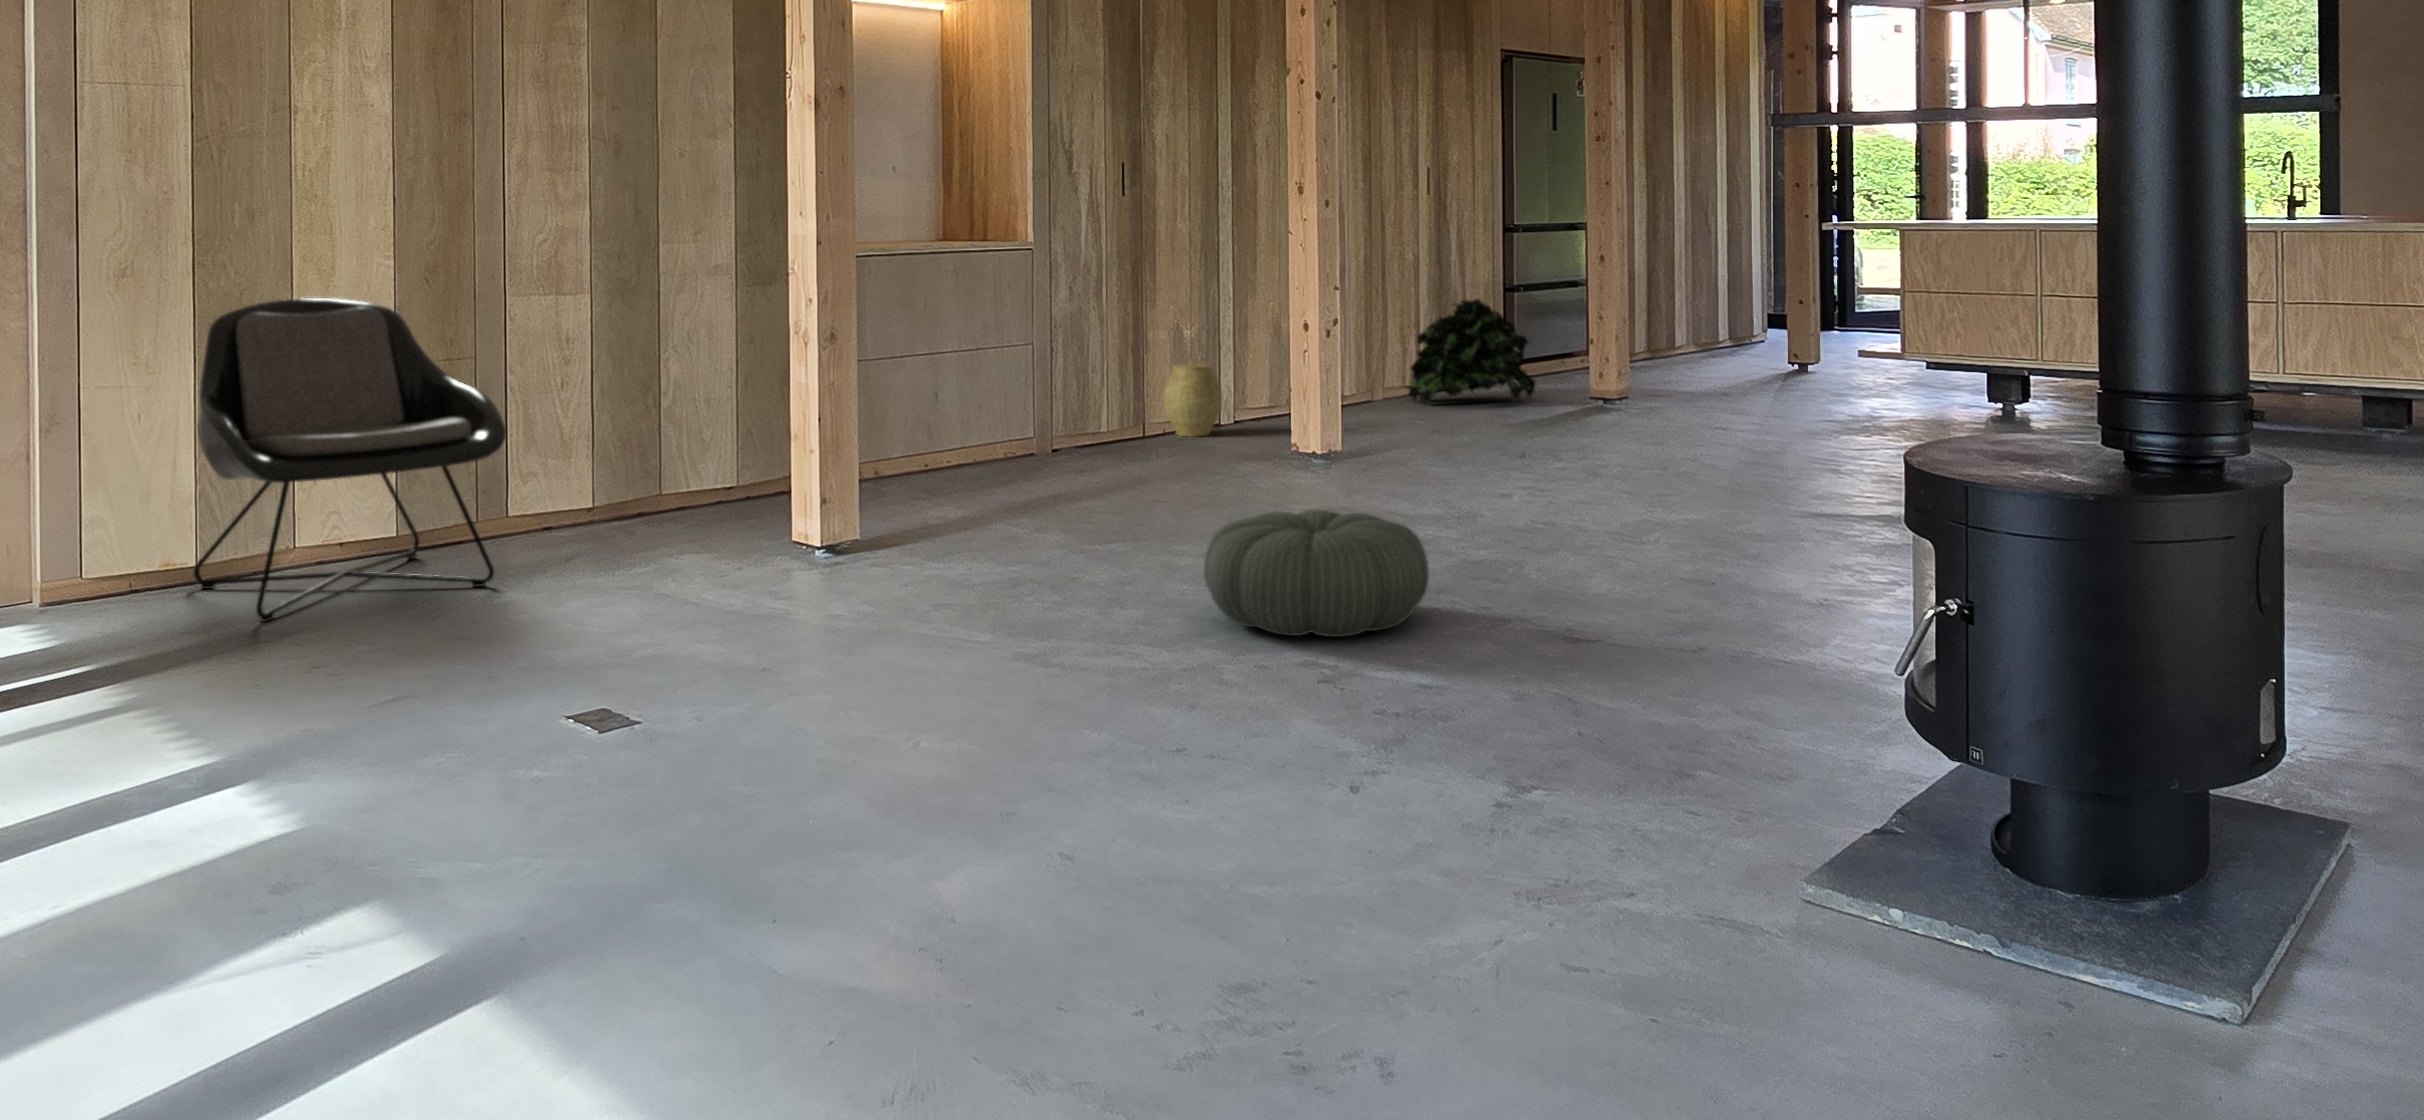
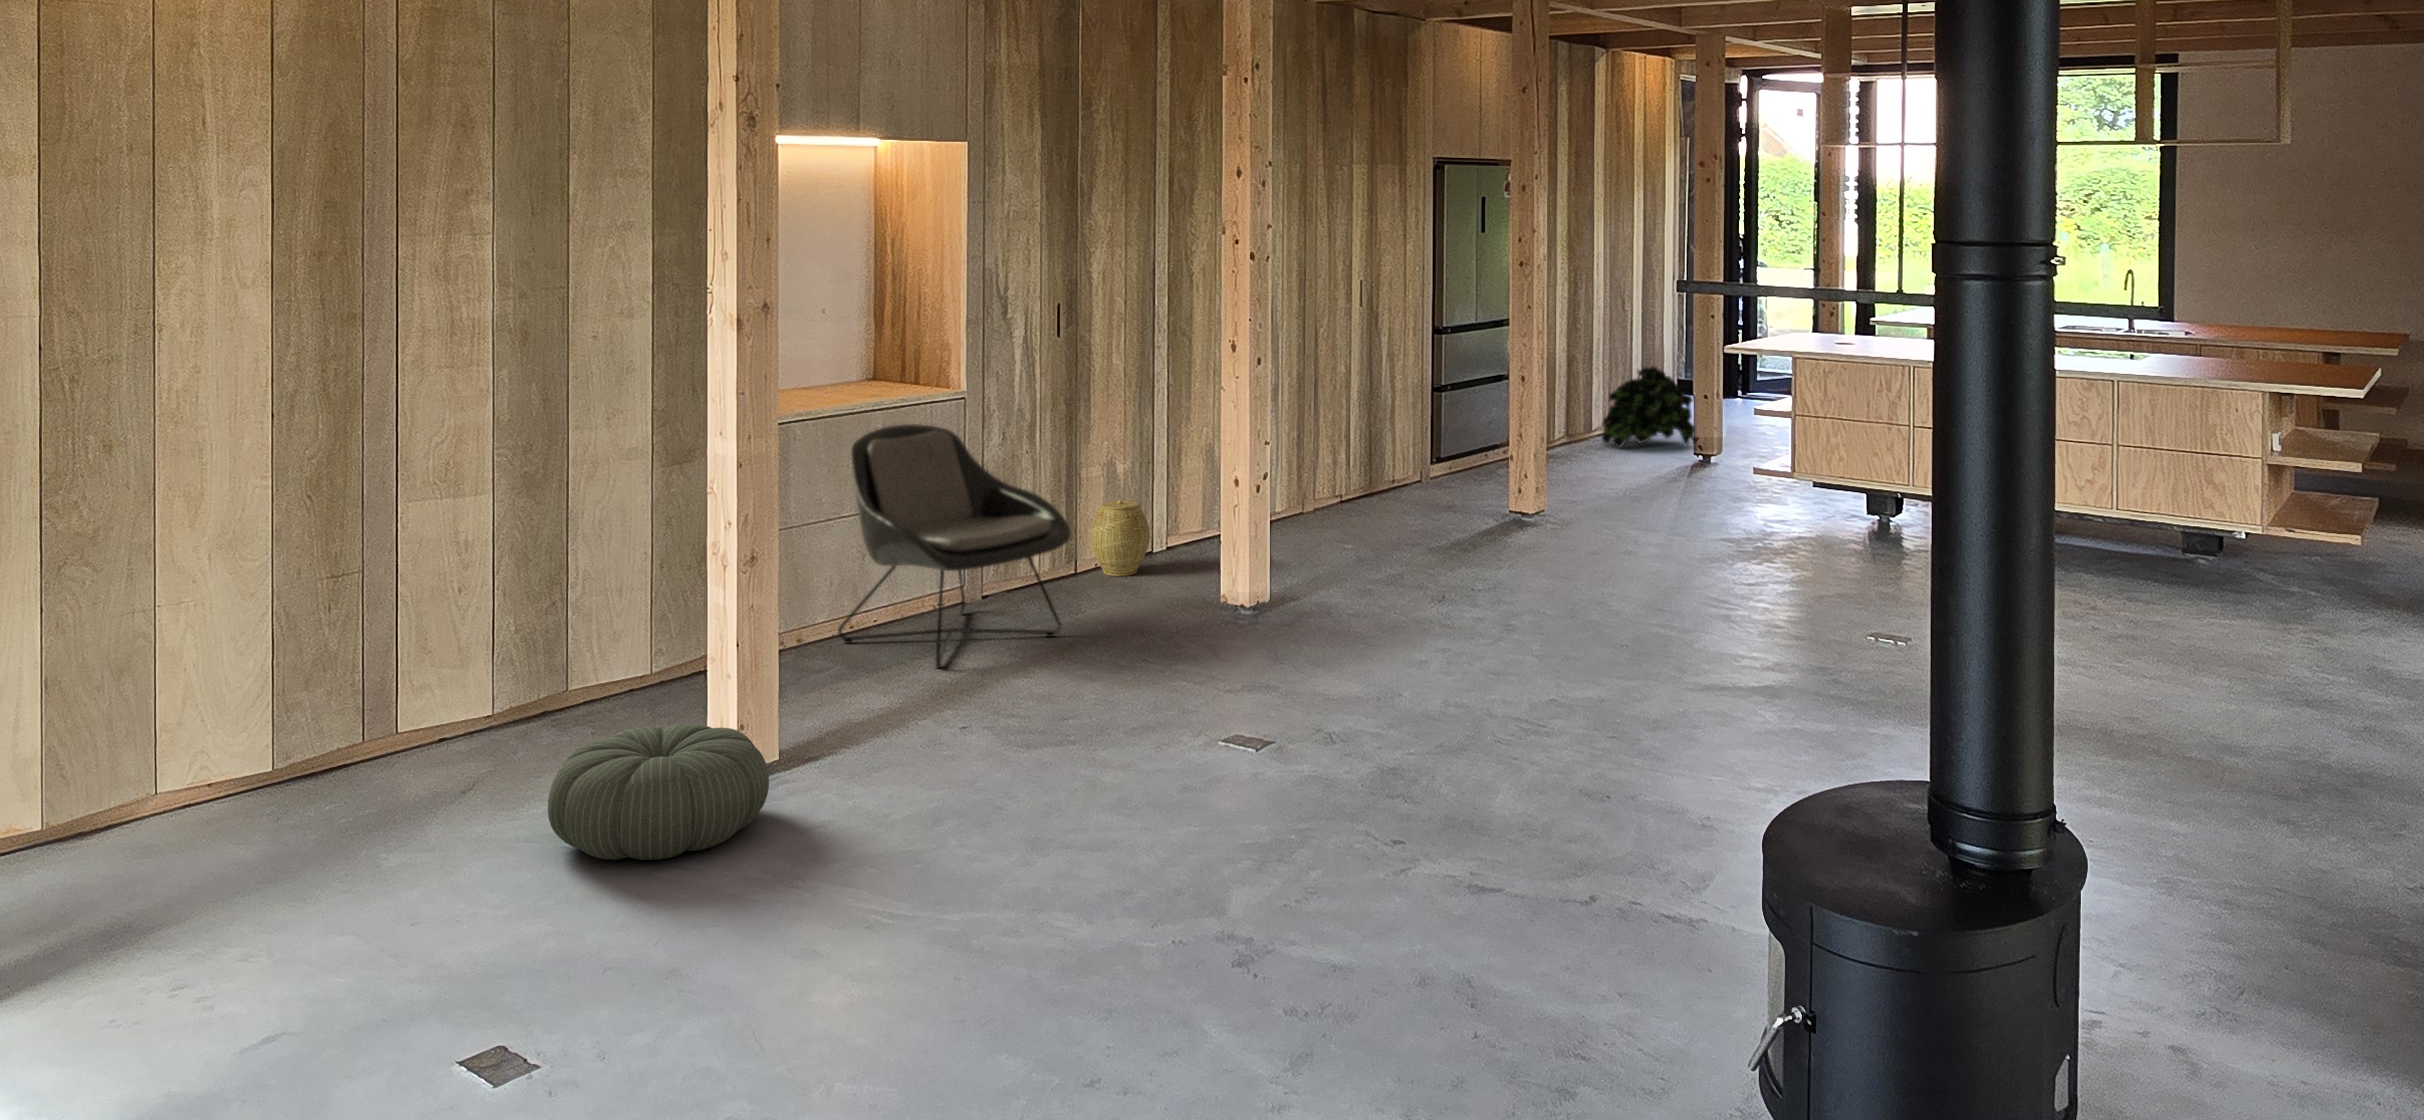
lounge chair: present [193,298,506,622] -> present [838,424,1071,669]
potted plant: present [1409,299,1536,403] -> present [1602,367,1698,448]
pouf: present [1204,510,1429,637] -> present [548,723,769,860]

